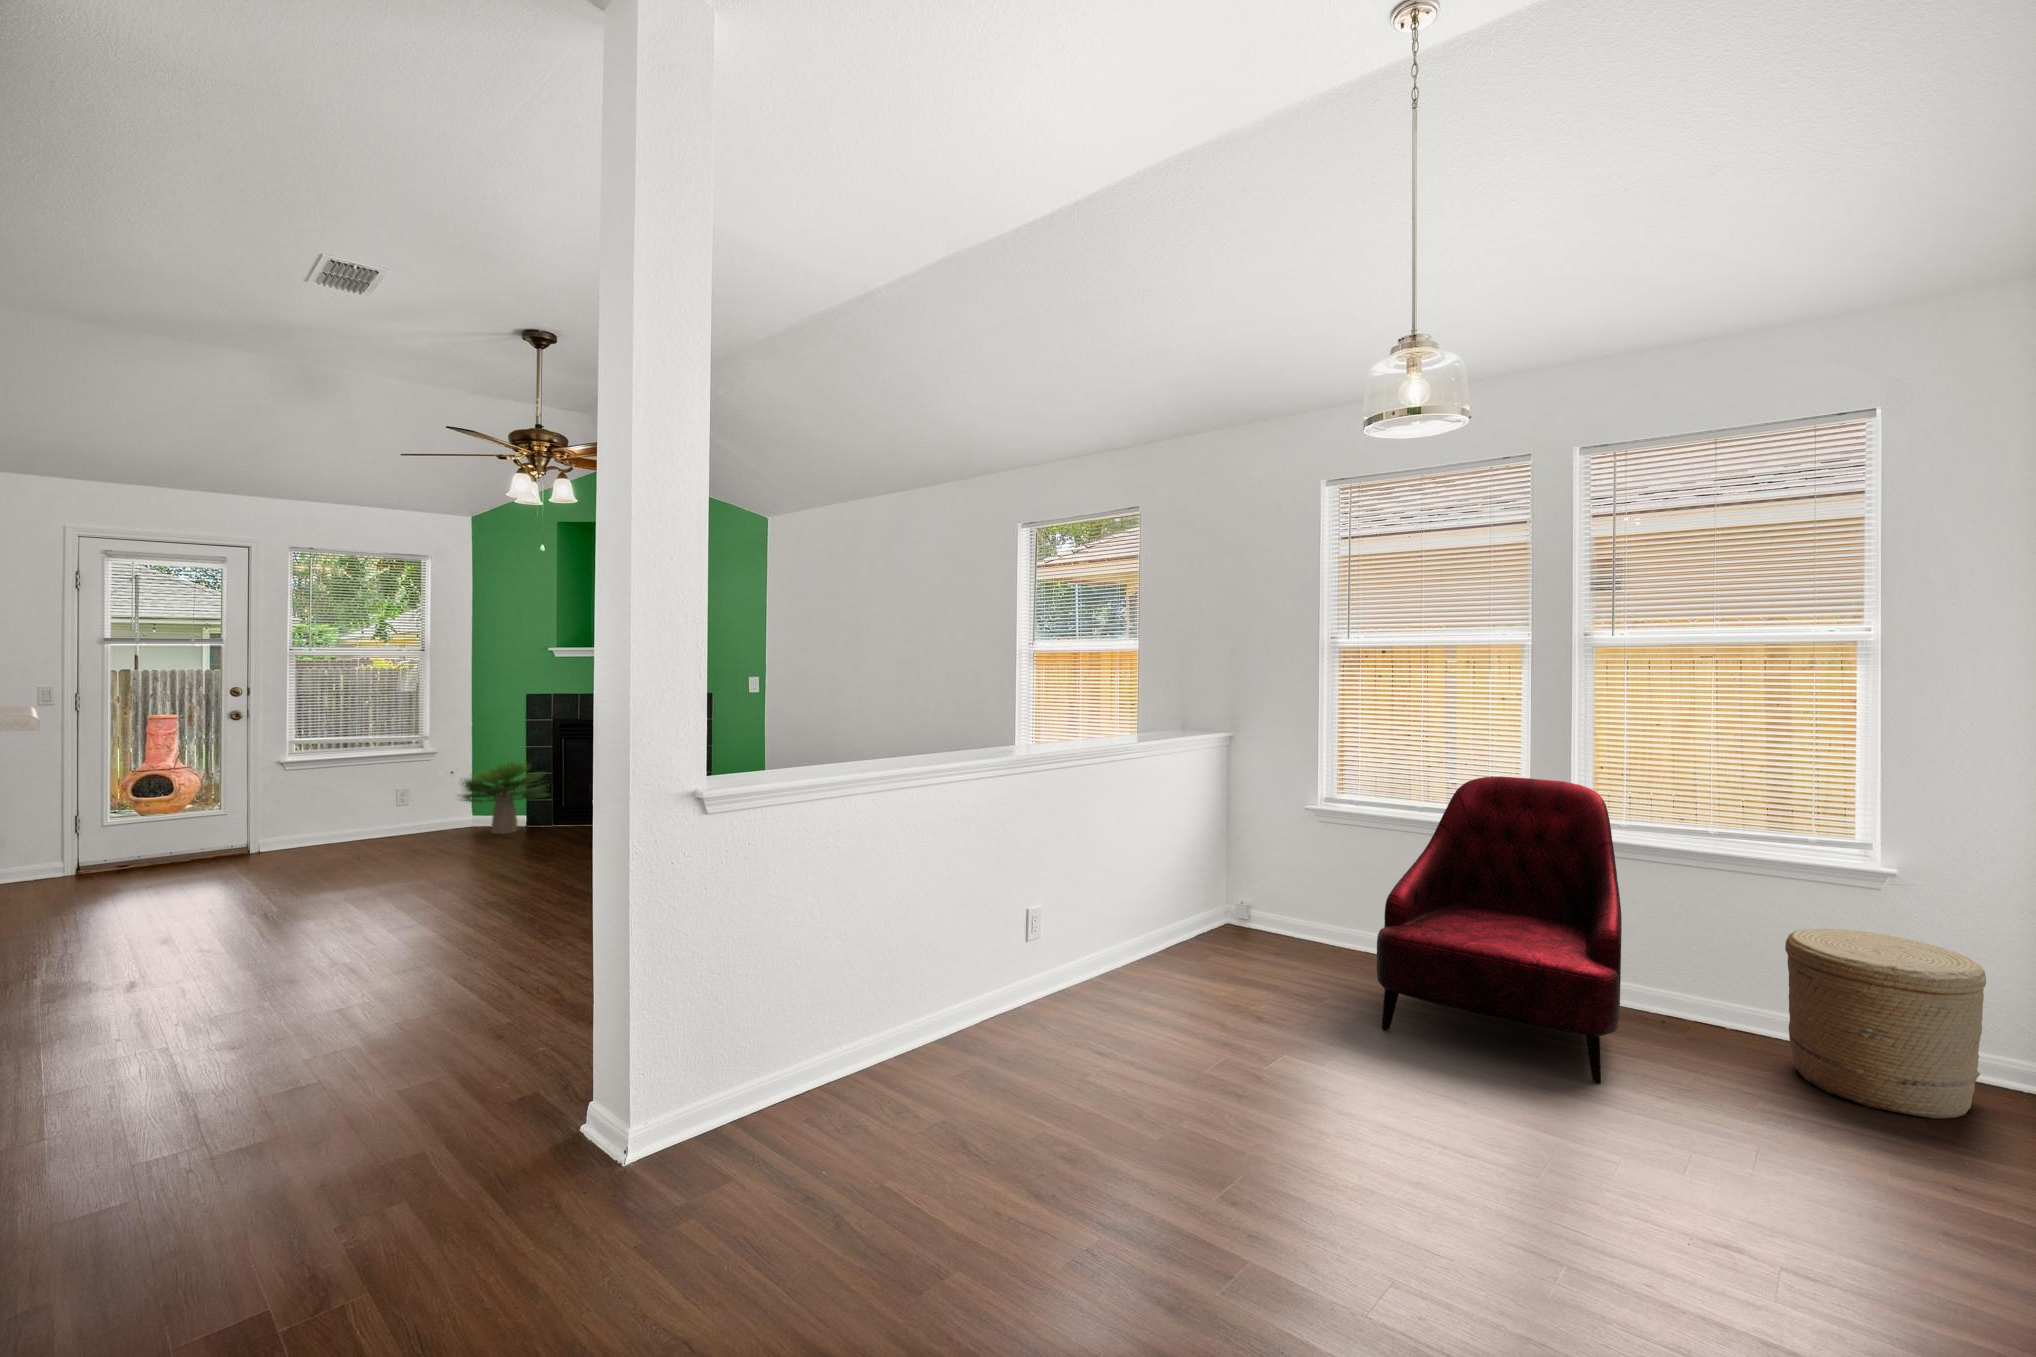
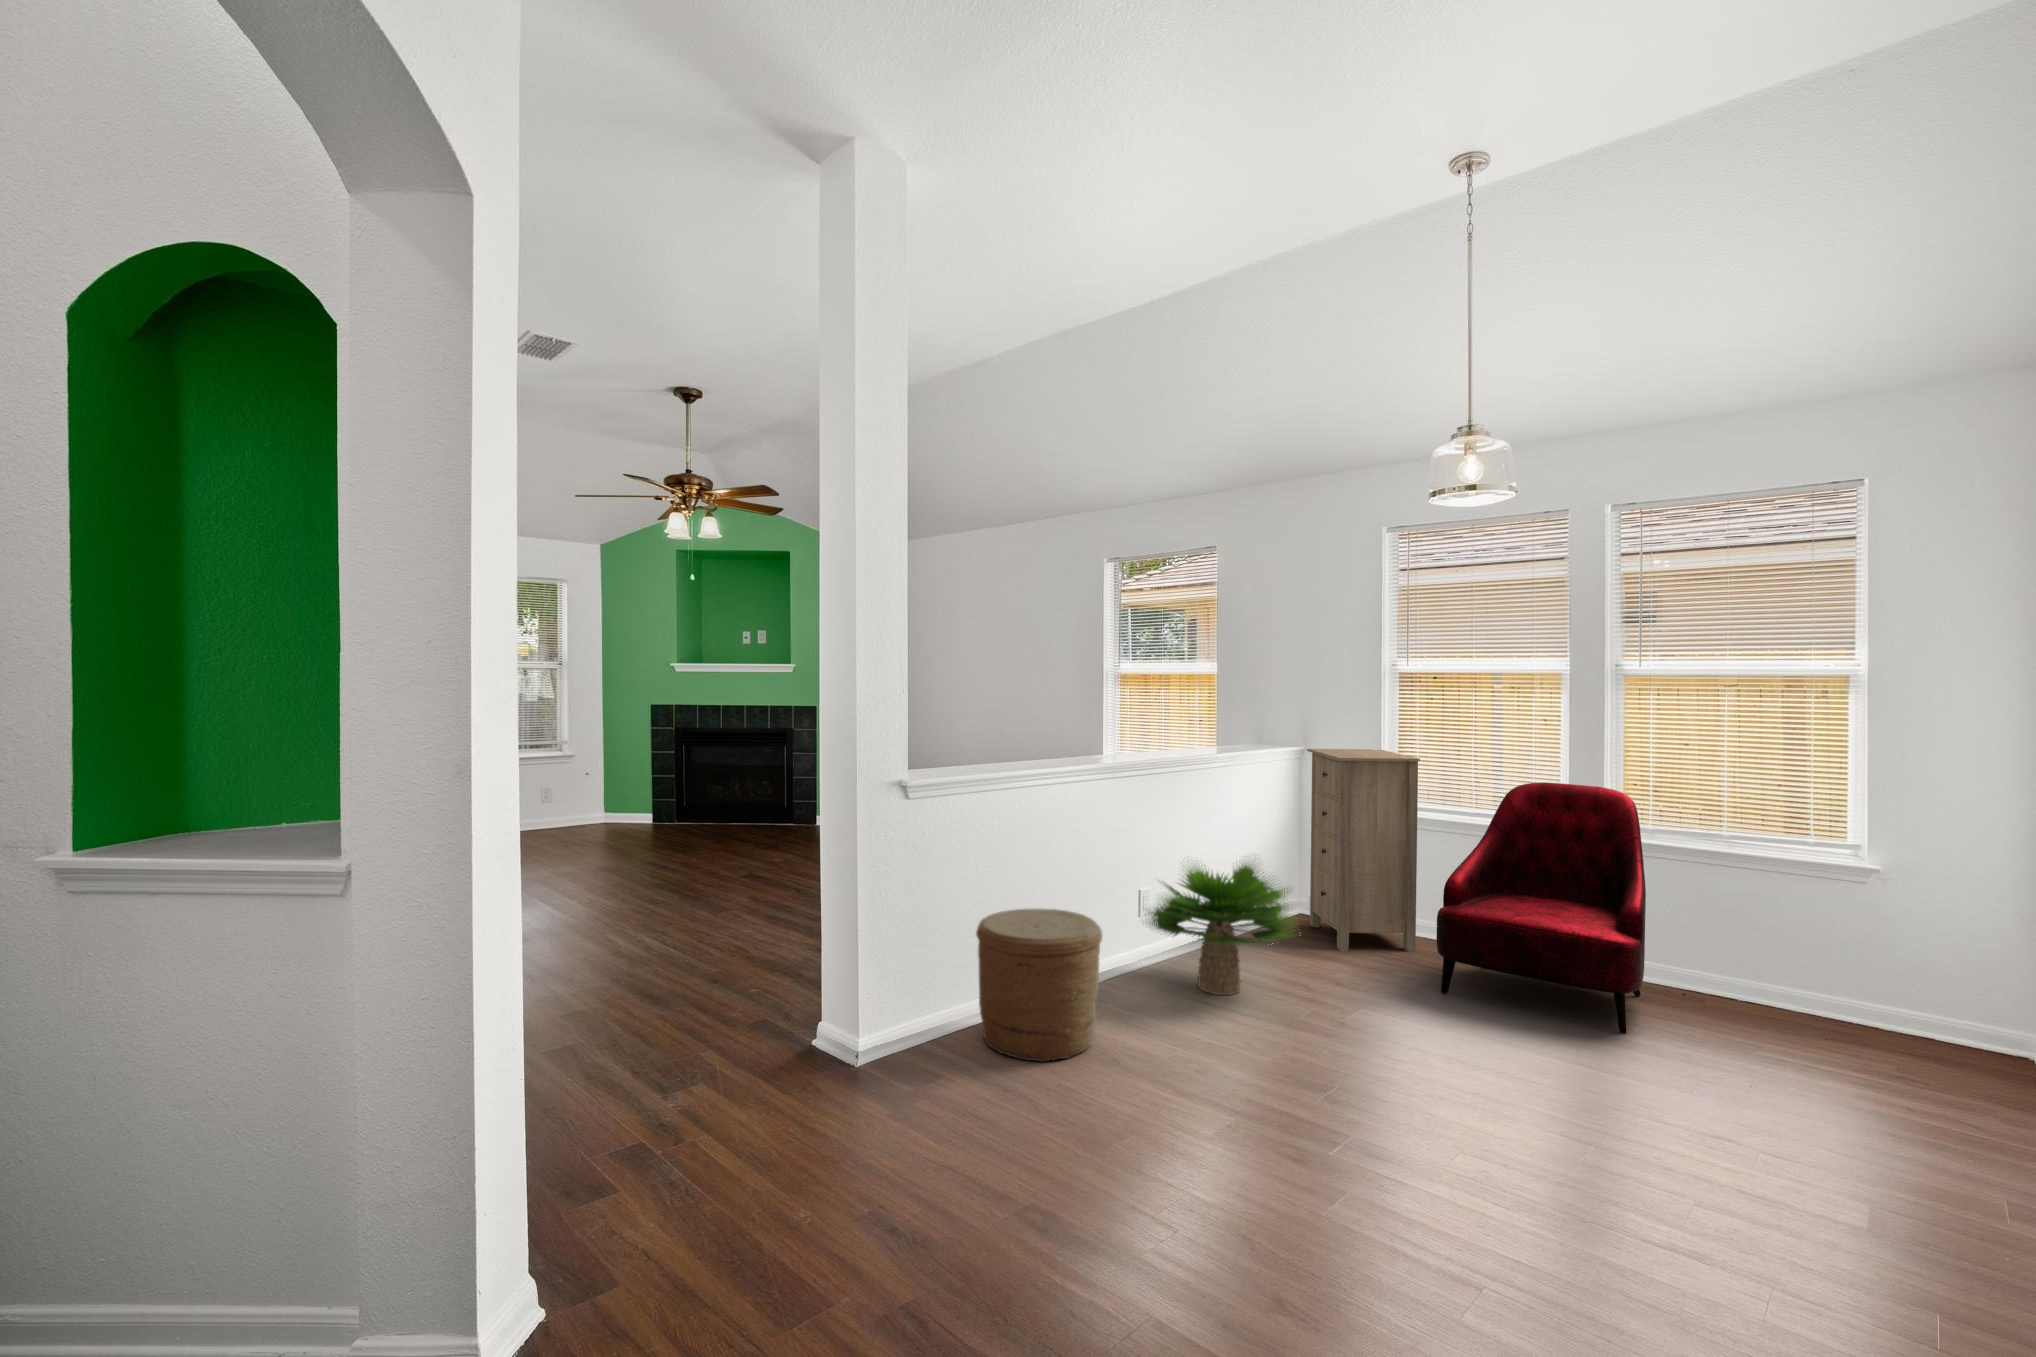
storage cabinet: none [1233,738,1358,973] -> present [1307,749,1420,951]
potted plant: present [458,762,548,834] -> present [1145,857,1292,995]
woven basket: present [1785,929,1986,1119] -> present [976,909,1102,1062]

